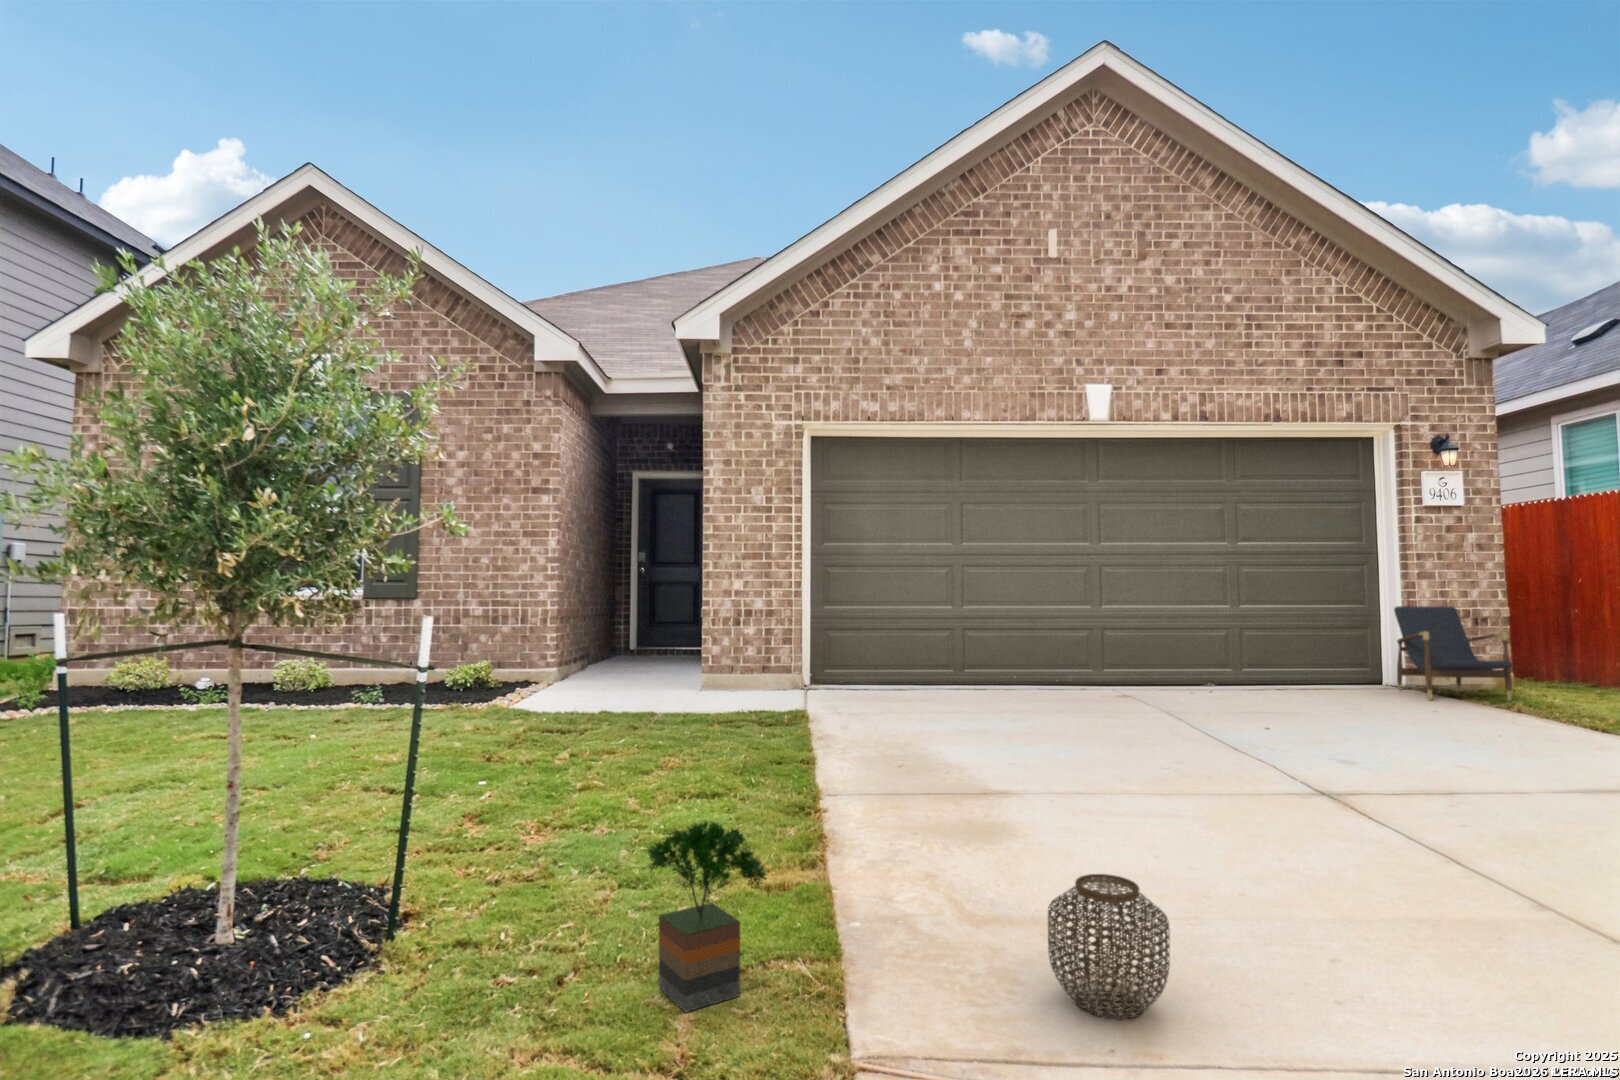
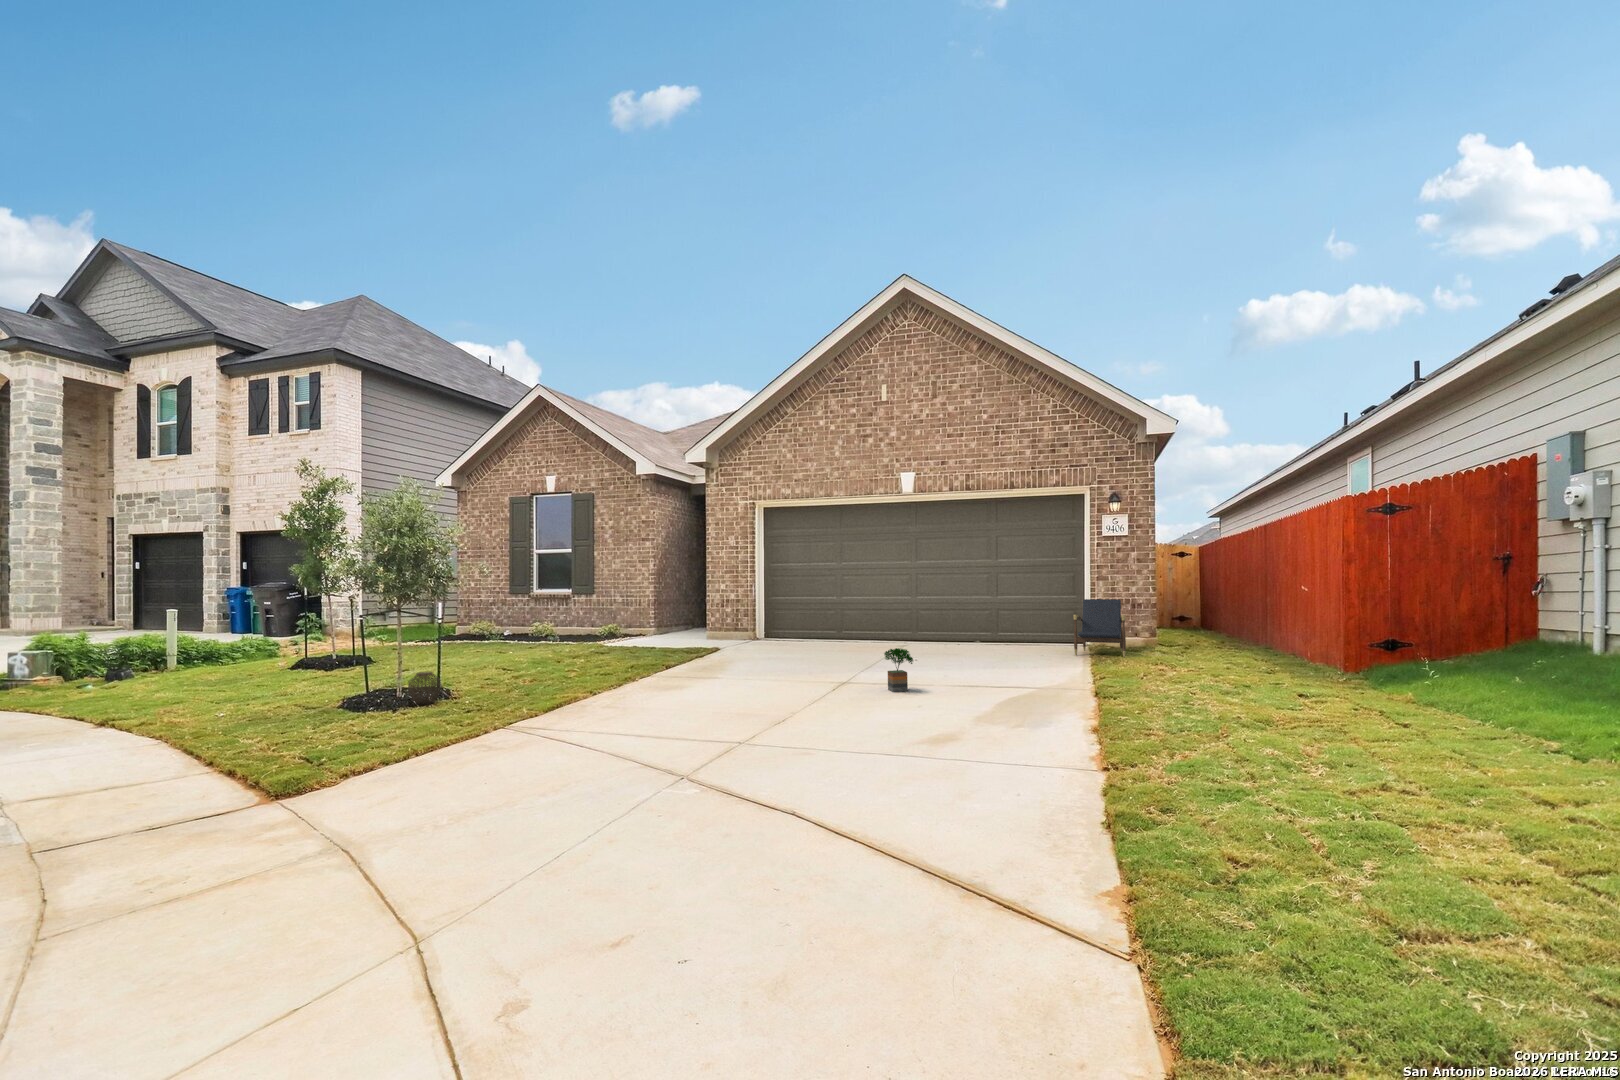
potted tree: present [647,822,767,1012] -> present [884,648,913,692]
woven basket: present [1048,874,1170,1020] -> present [408,672,441,704]

